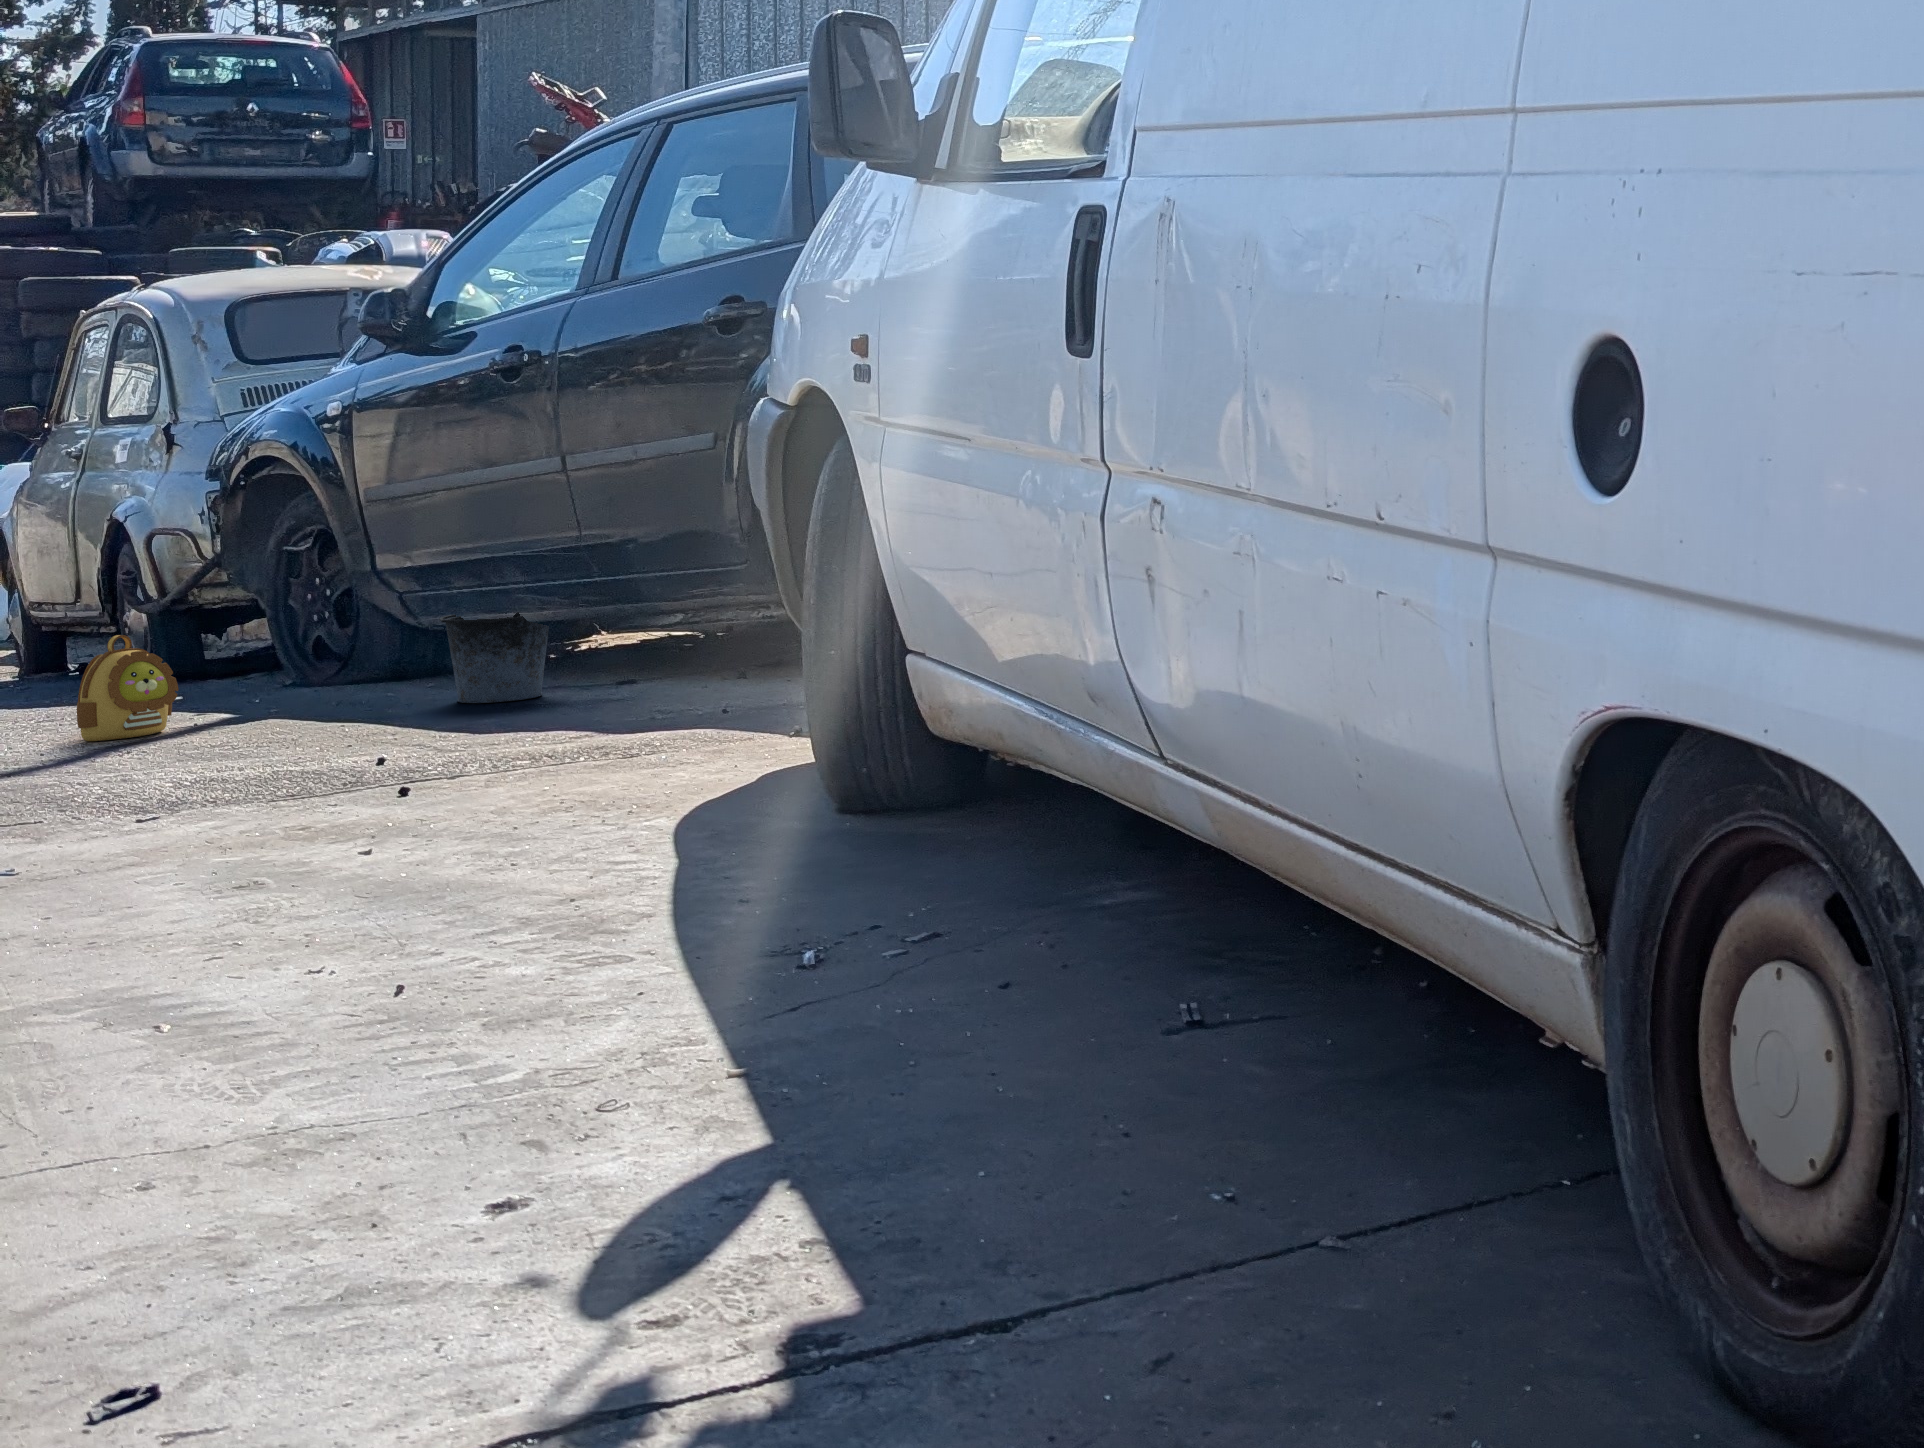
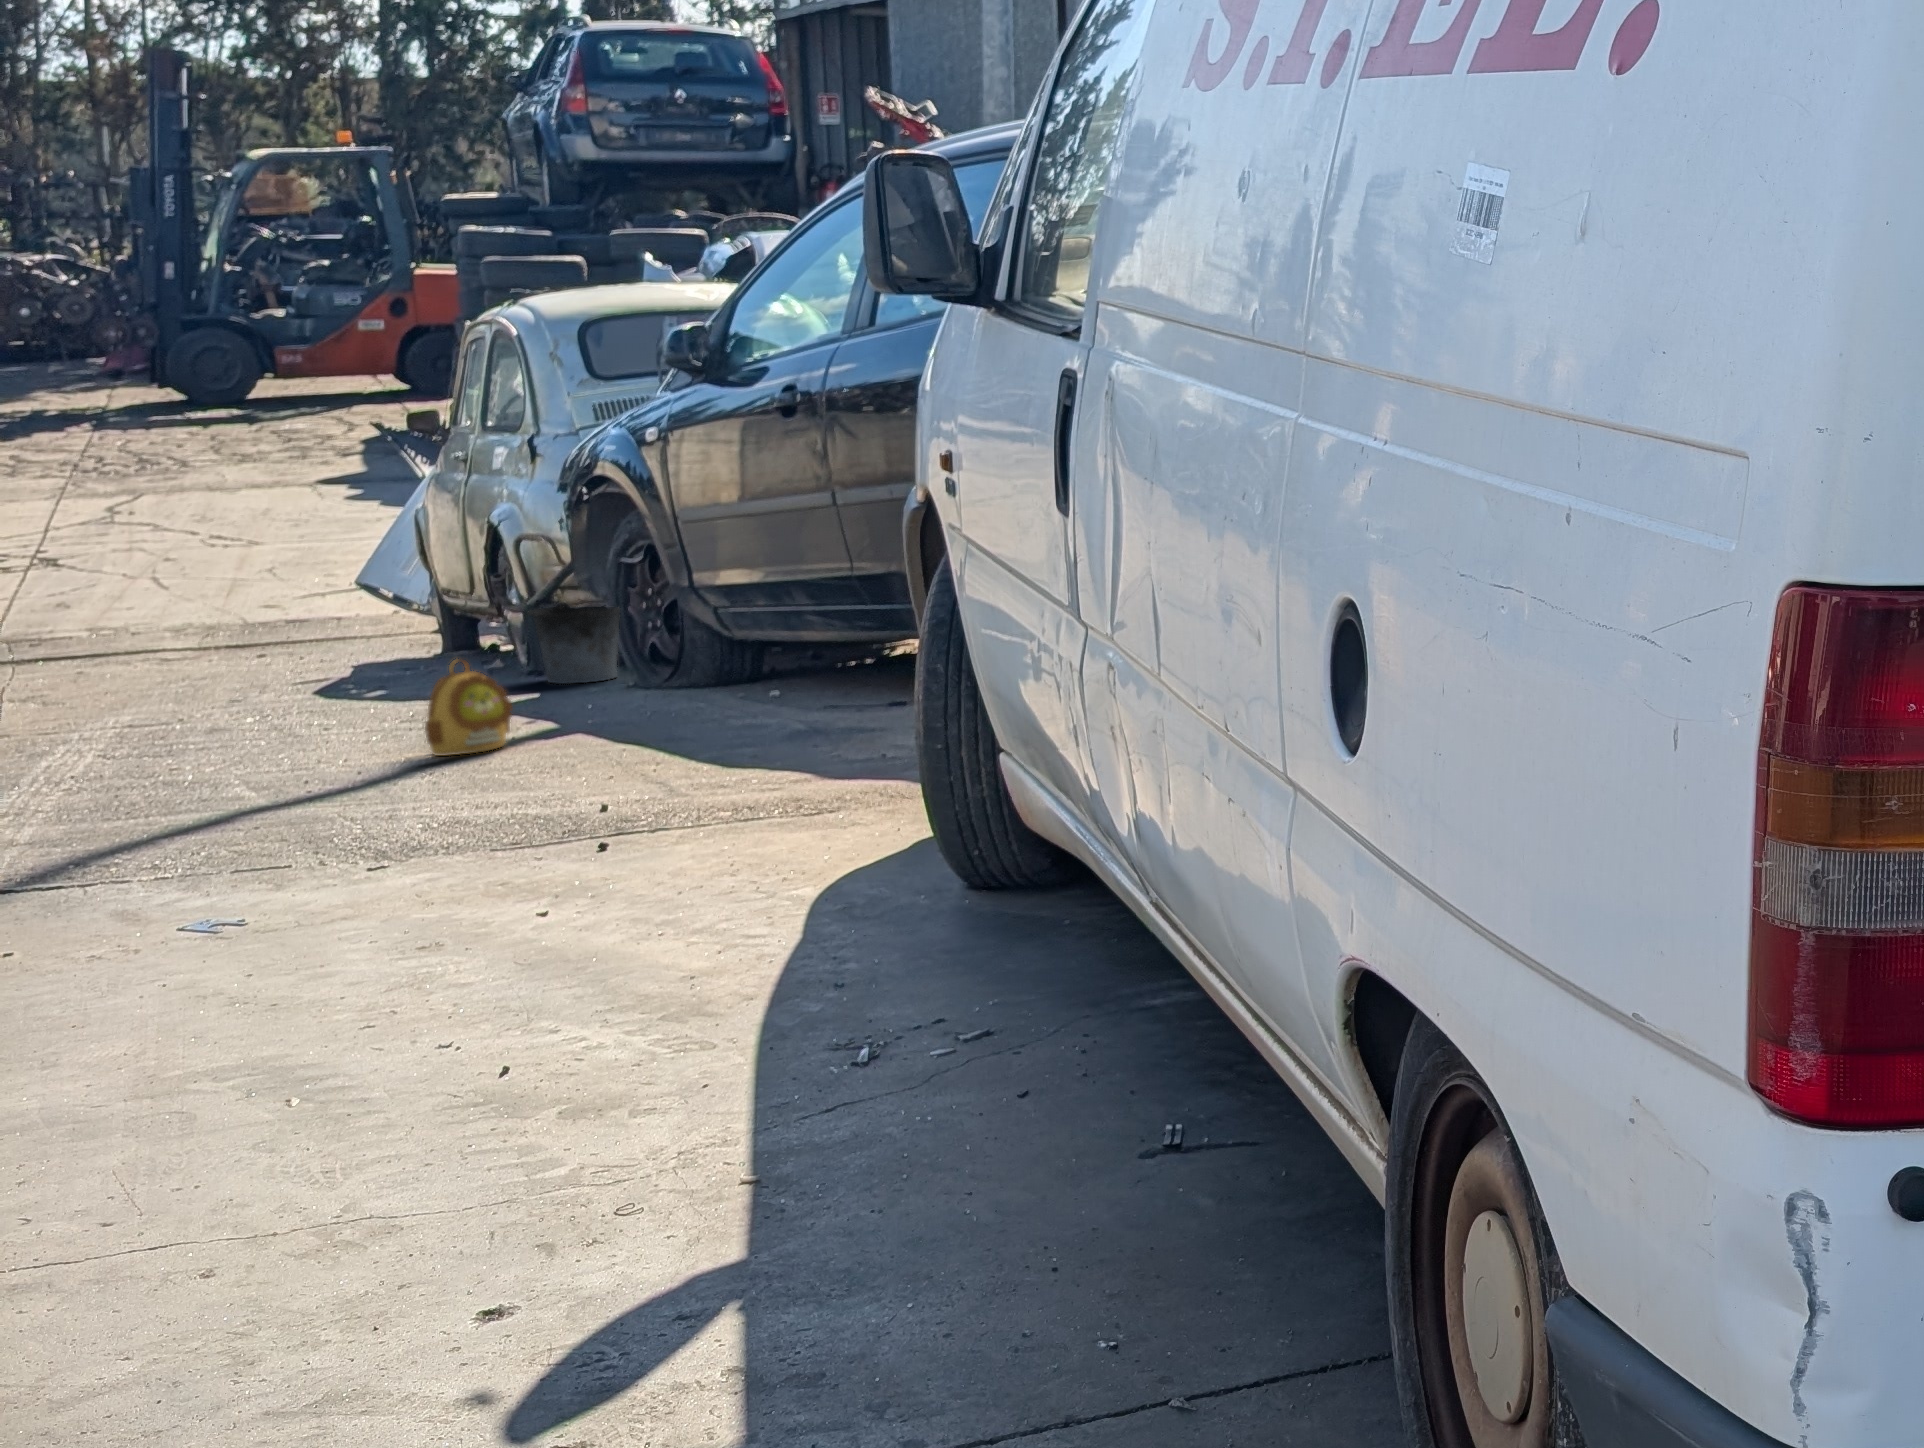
bucket: present [439,612,549,703] -> present [529,603,620,684]

